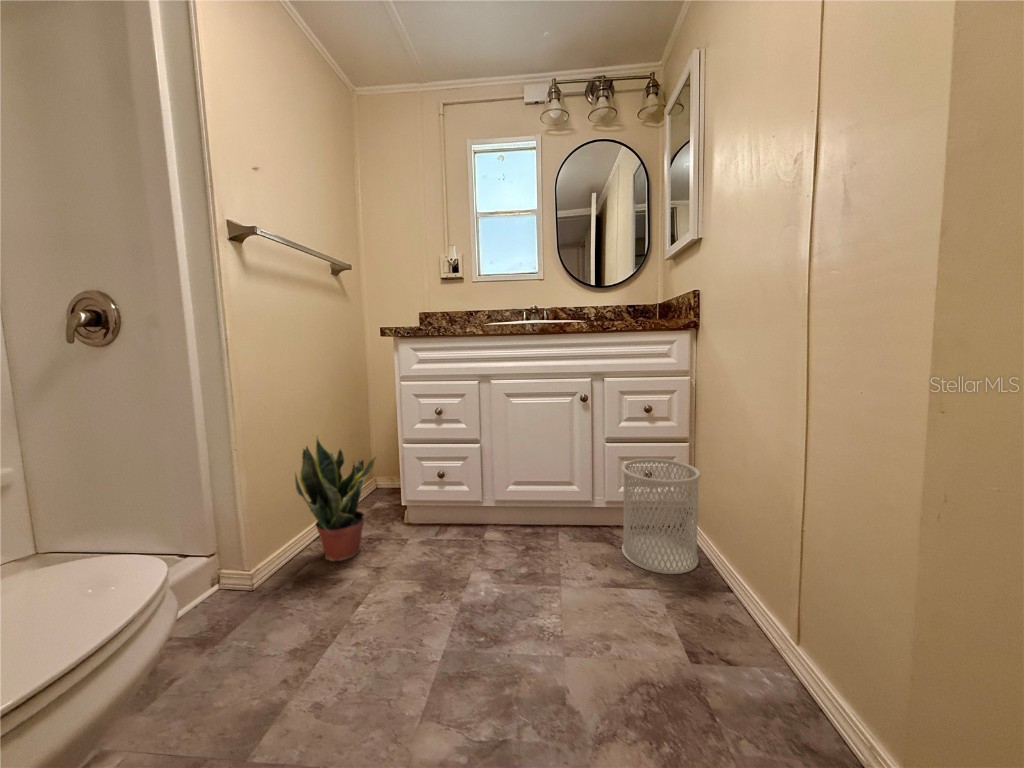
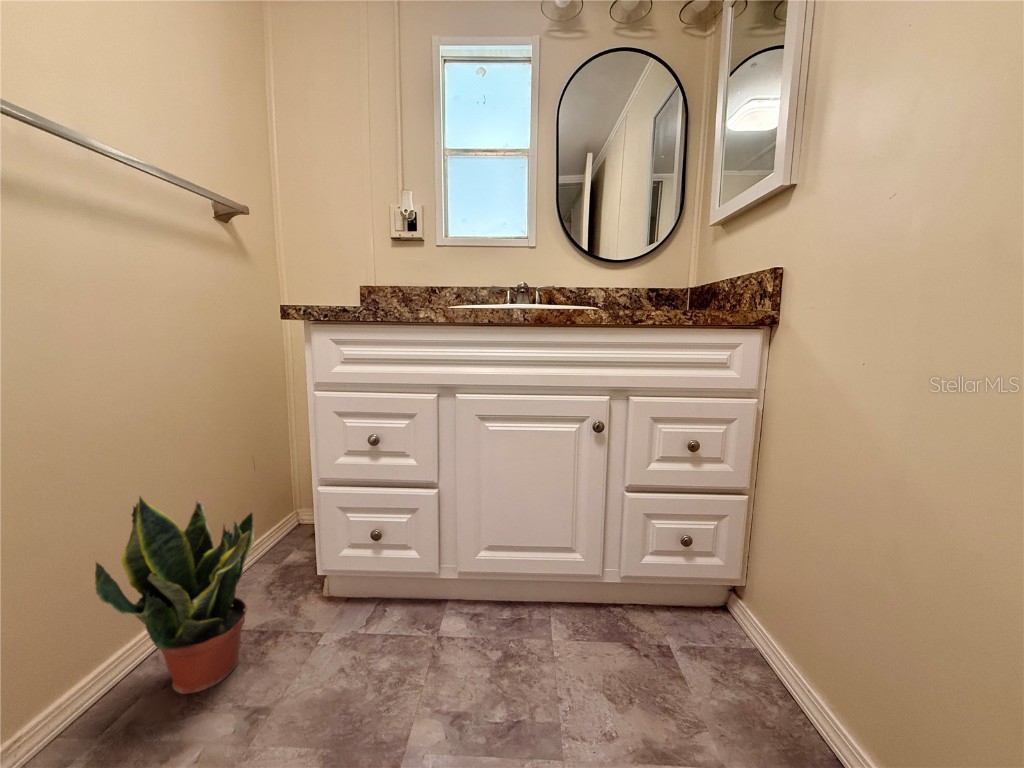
wastebasket: present [622,459,700,574] -> none [649,520,786,724]

